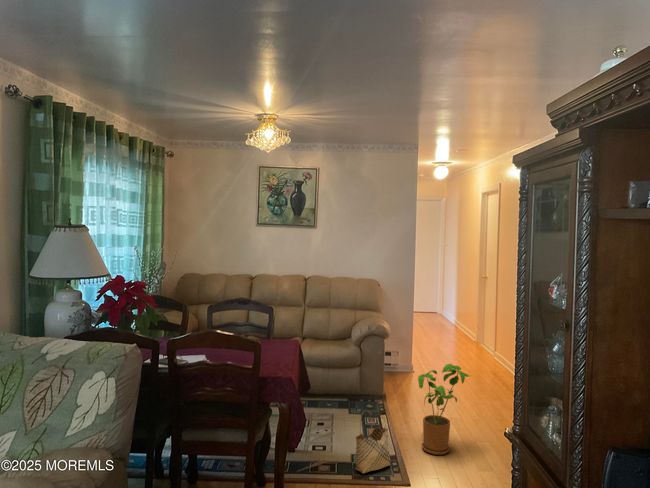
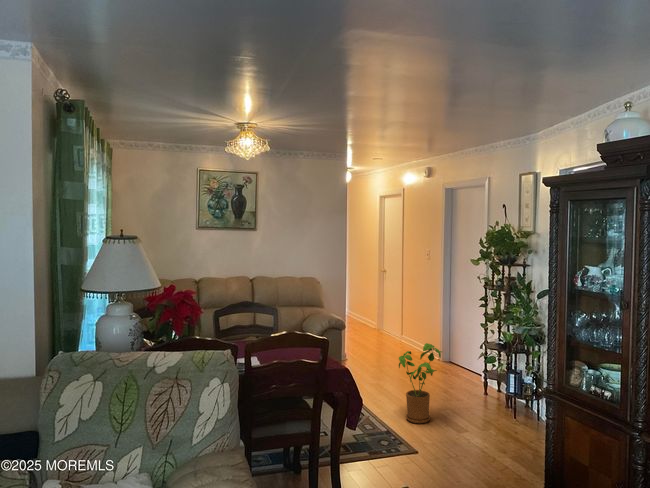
woven basket: present [355,410,390,473] -> none [366,393,392,448]

